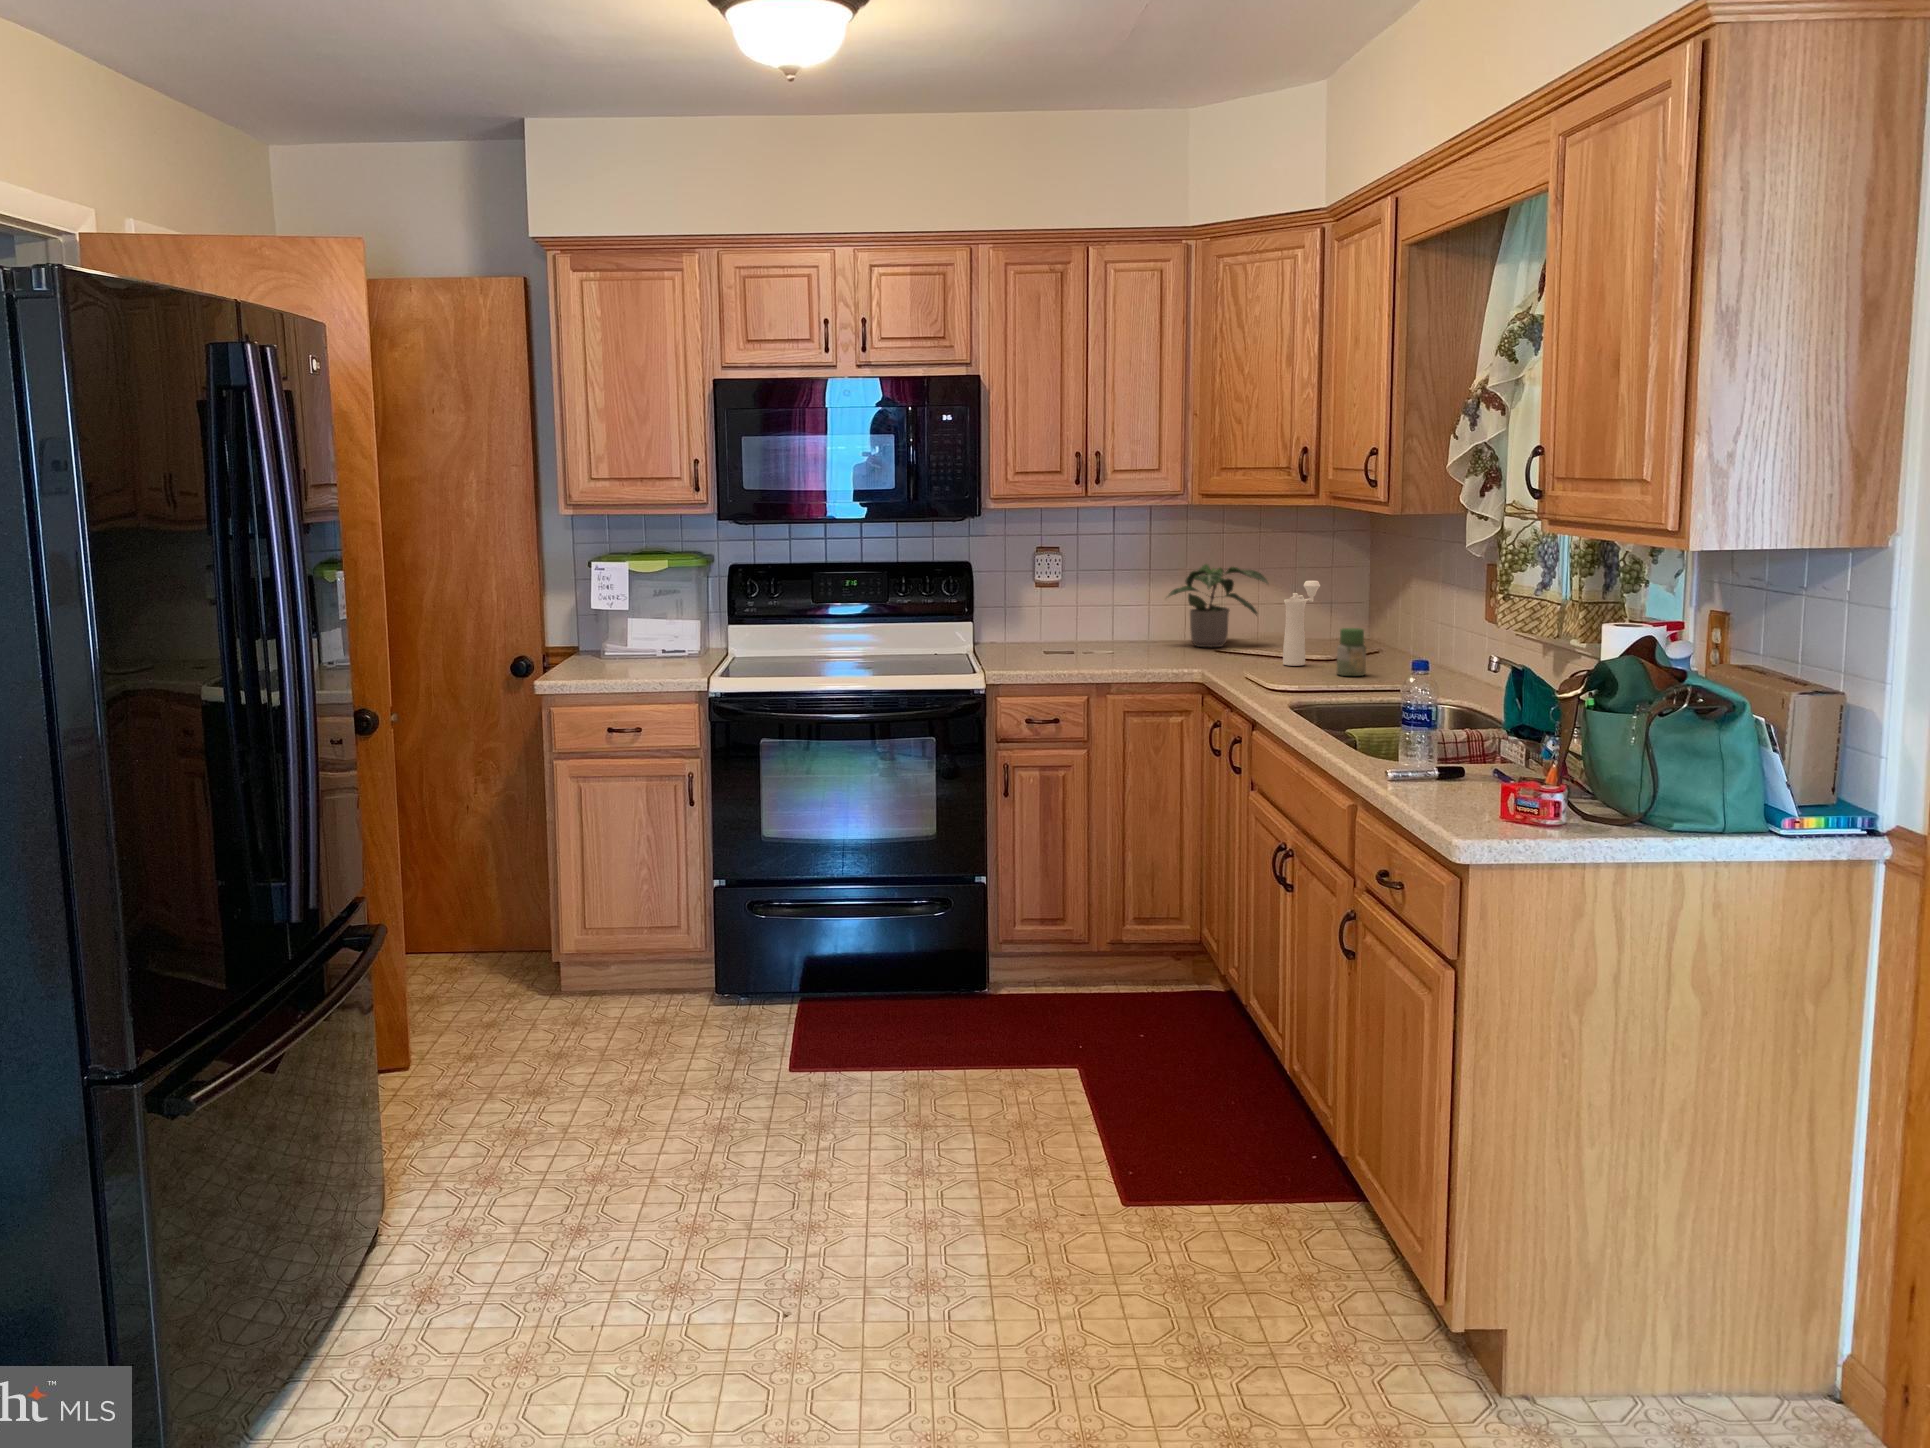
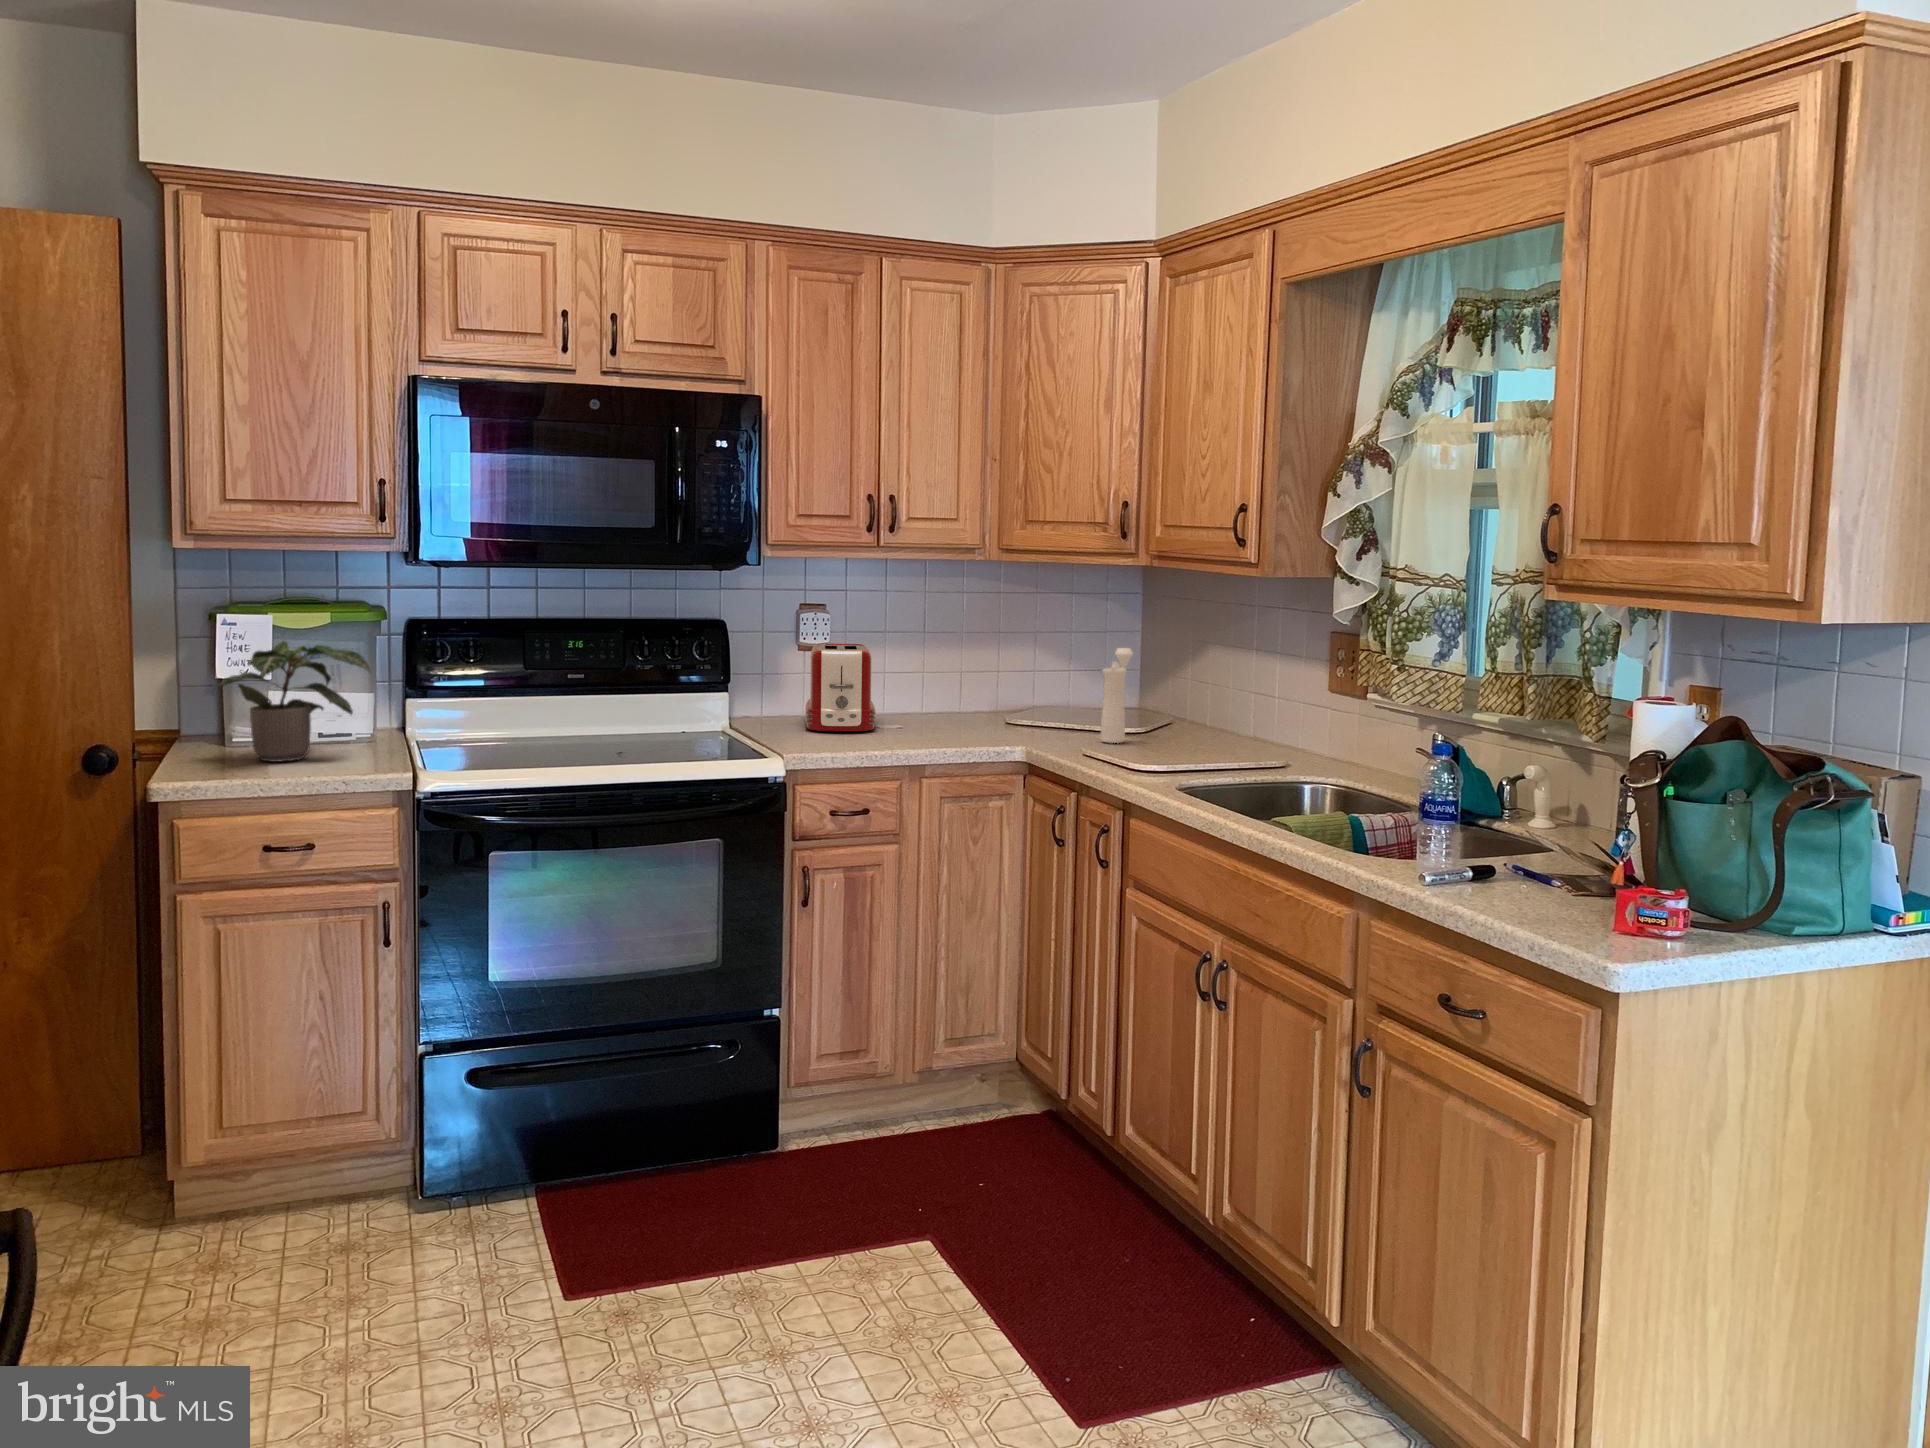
potted plant: present [1168,564,1268,647] -> present [216,641,370,762]
toaster: none [1033,579,1100,653] -> present [805,644,876,731]
jar: present [1337,628,1366,676] -> none [1169,701,1200,754]

